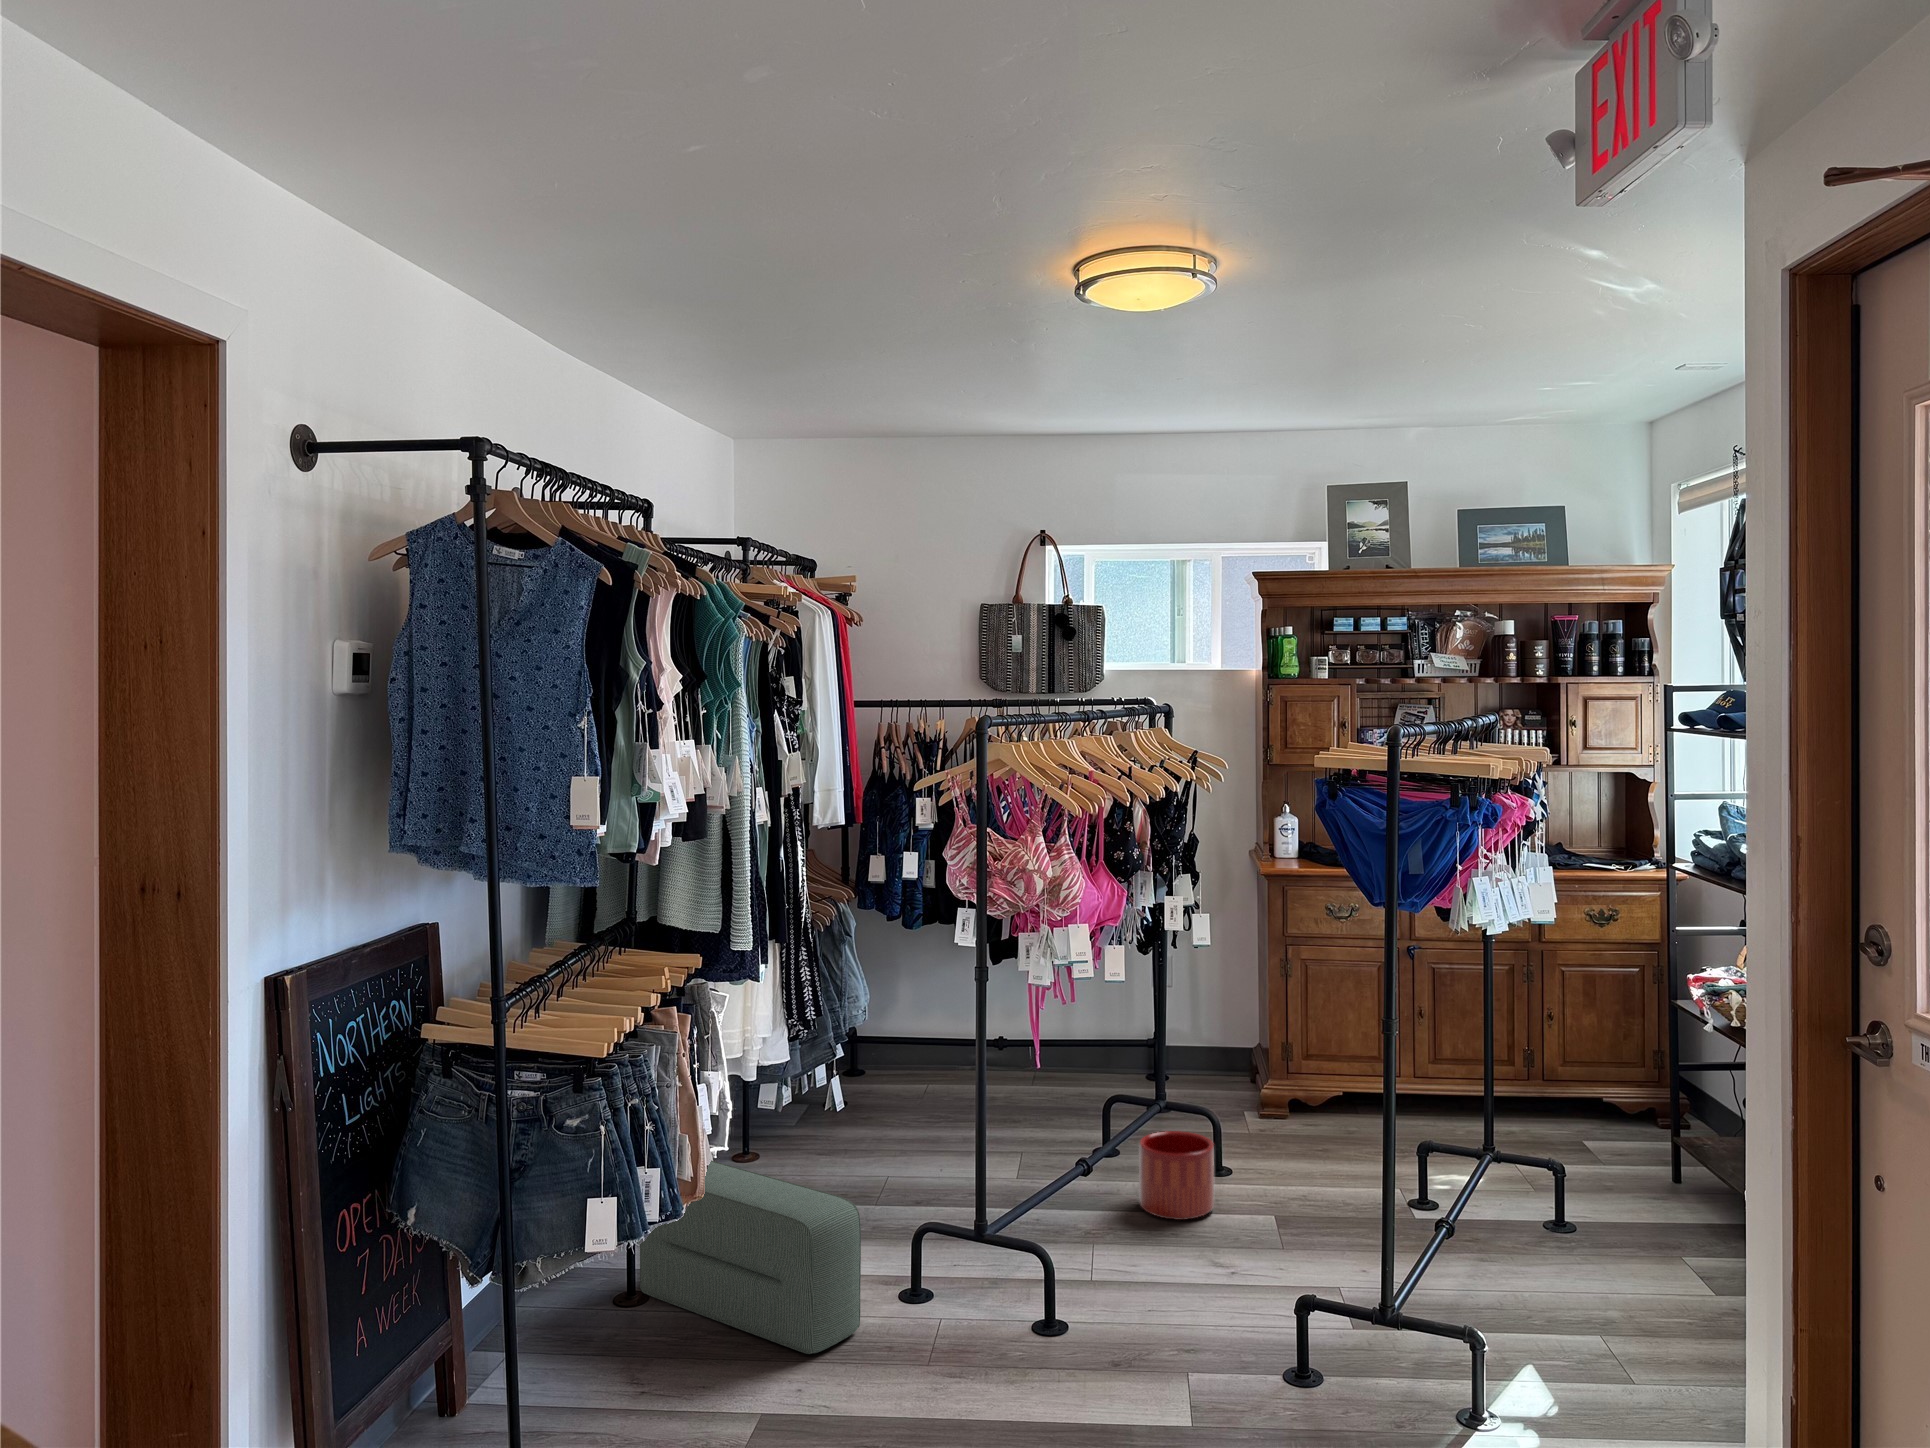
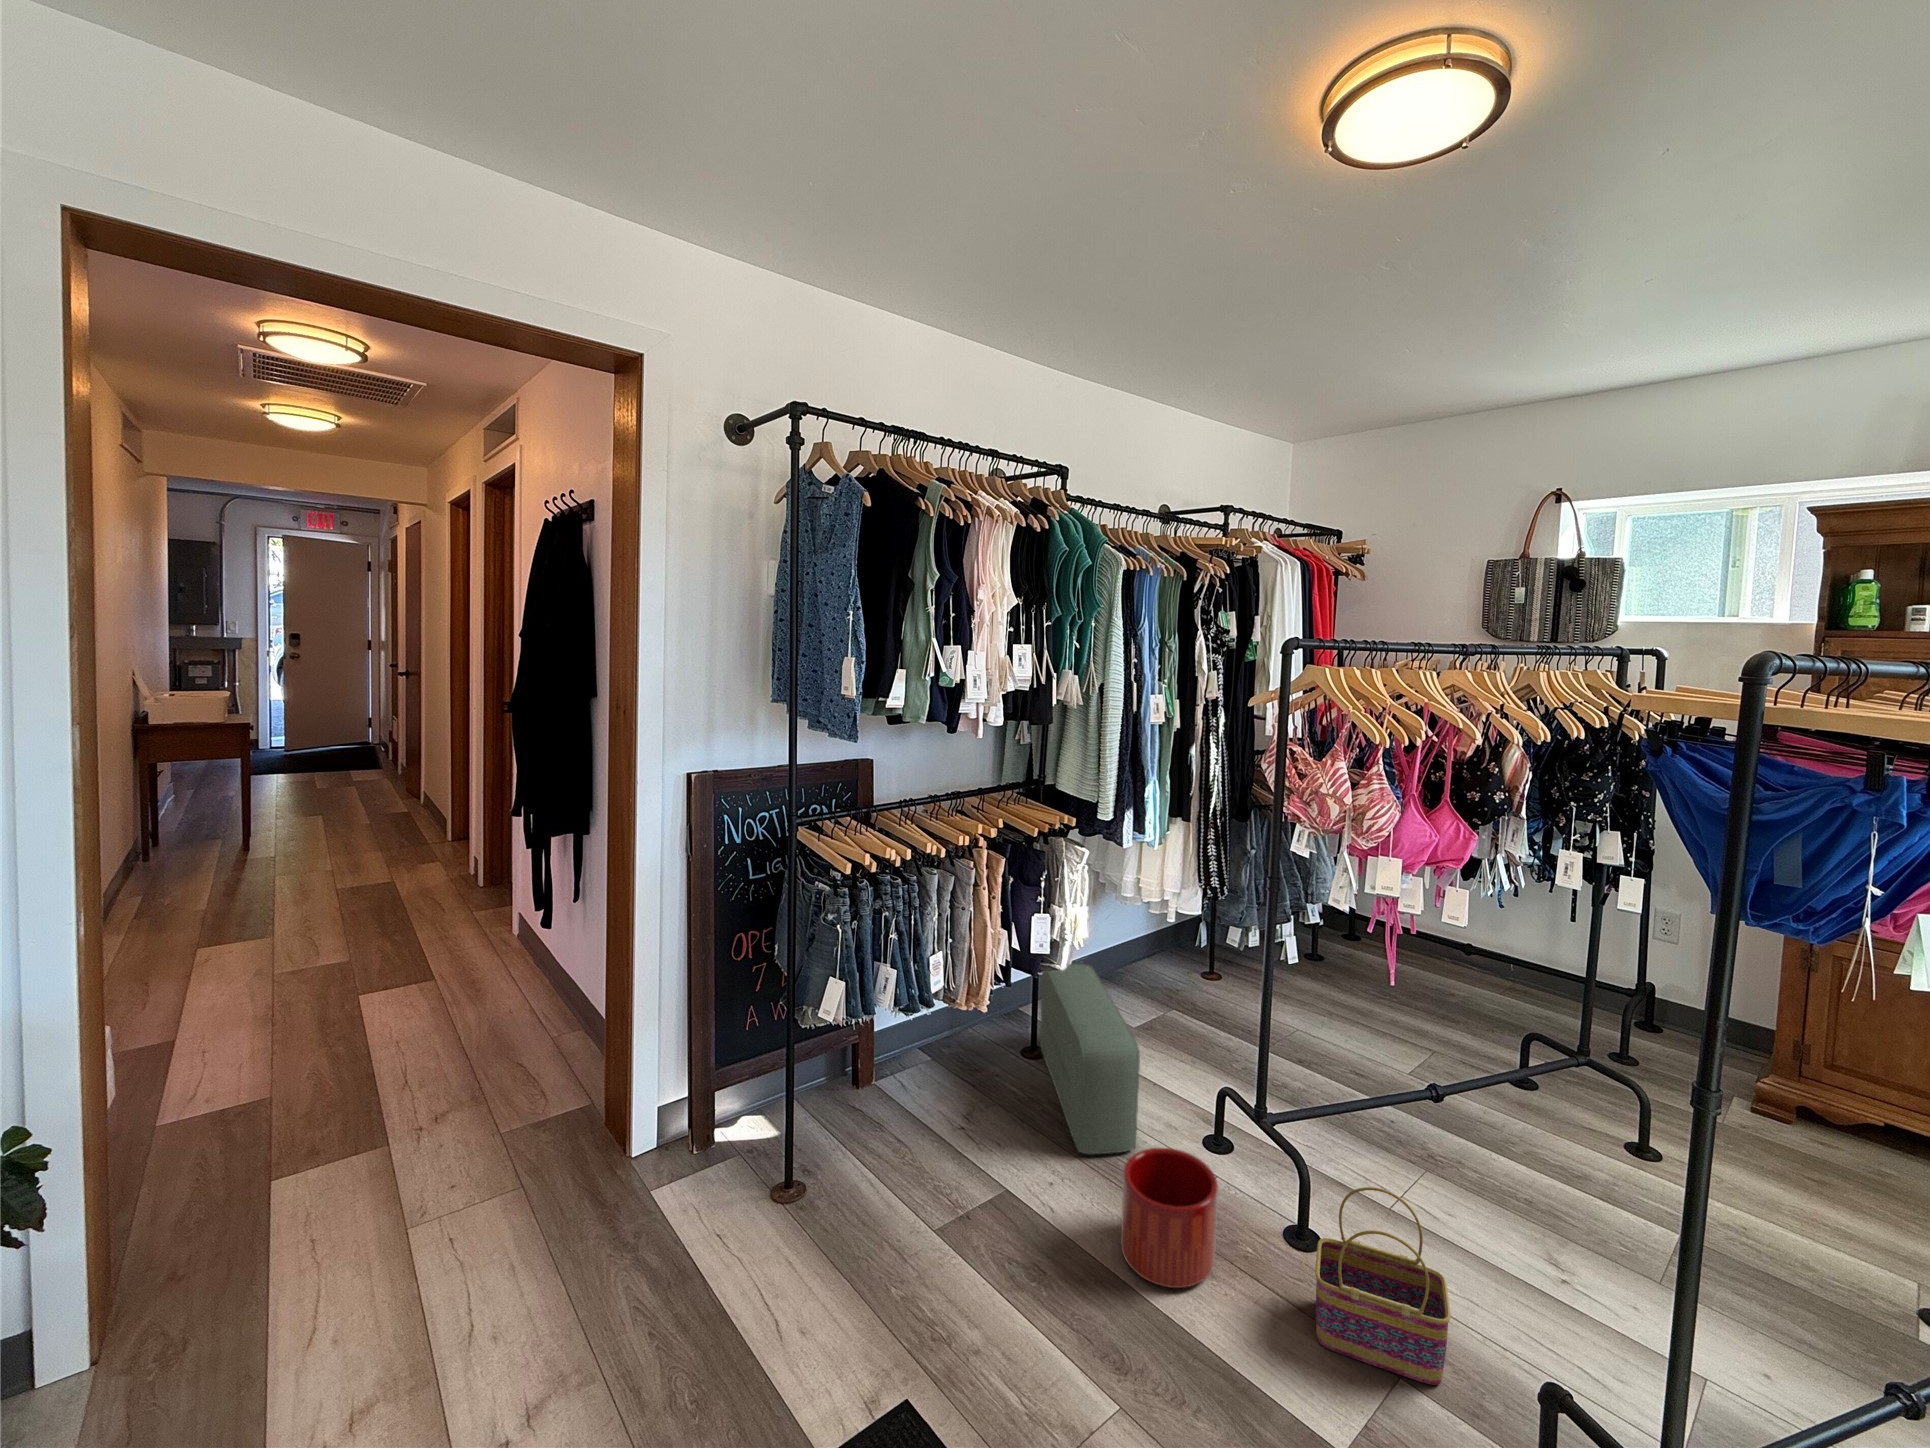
planter: present [1139,1131,1214,1220] -> present [1121,1148,1218,1288]
basket: none [1104,1222,1222,1376] -> present [1315,1187,1451,1385]

